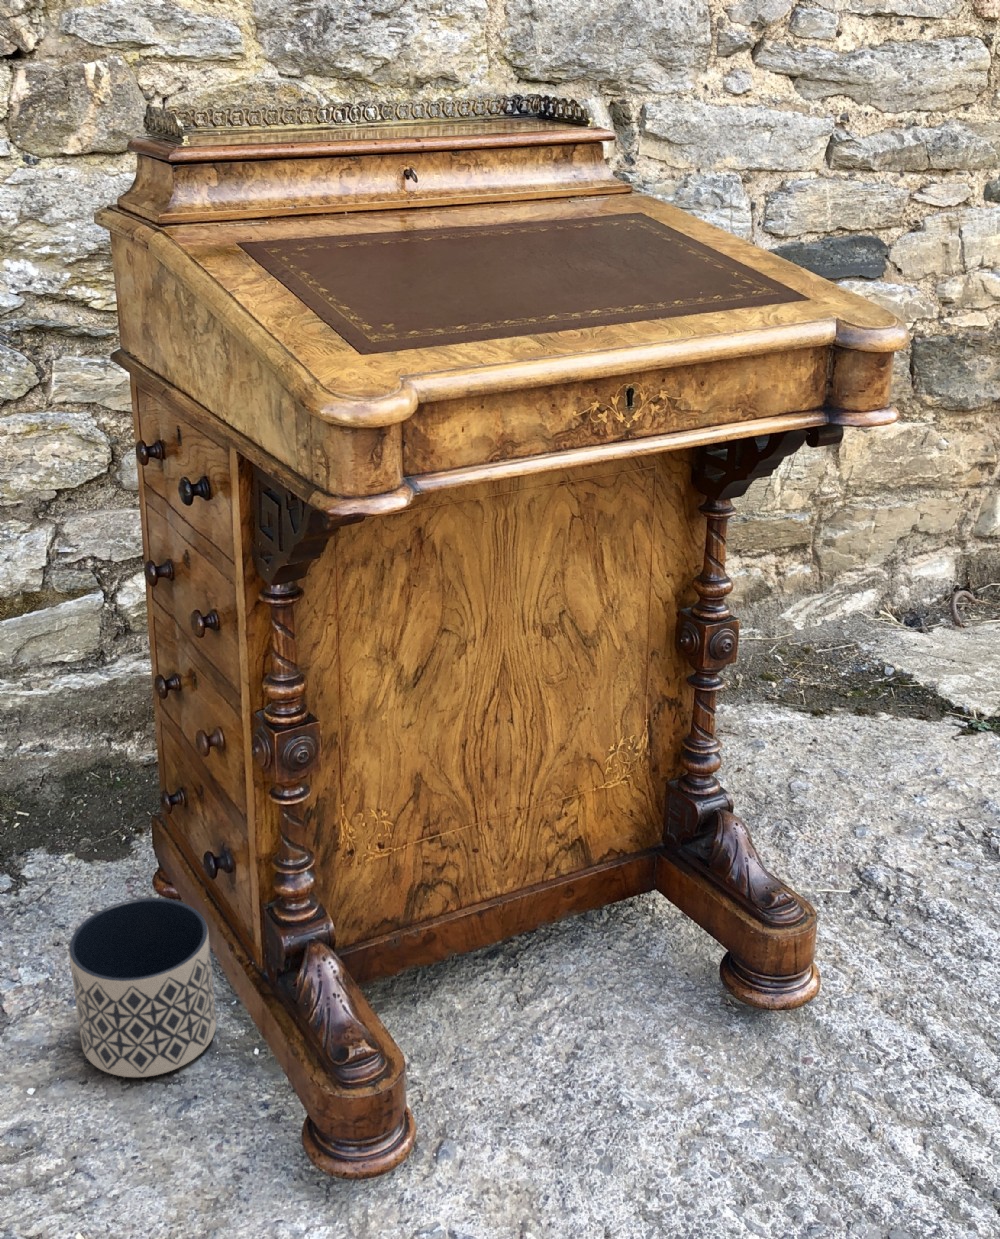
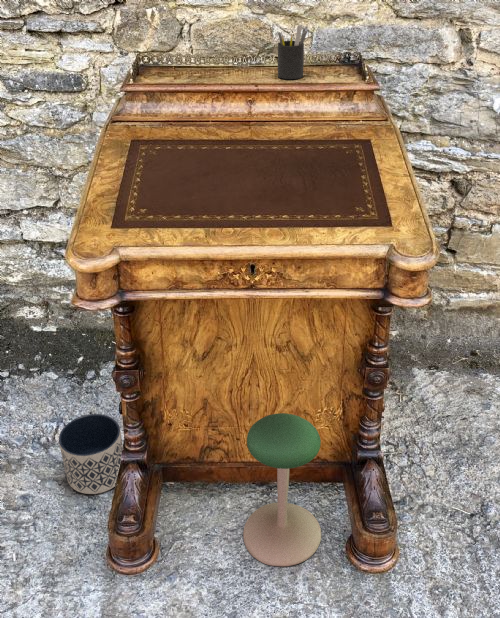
pen holder: none [458,30,510,131] -> present [278,25,307,79]
stool: none [514,753,671,1066] -> present [243,413,321,566]

